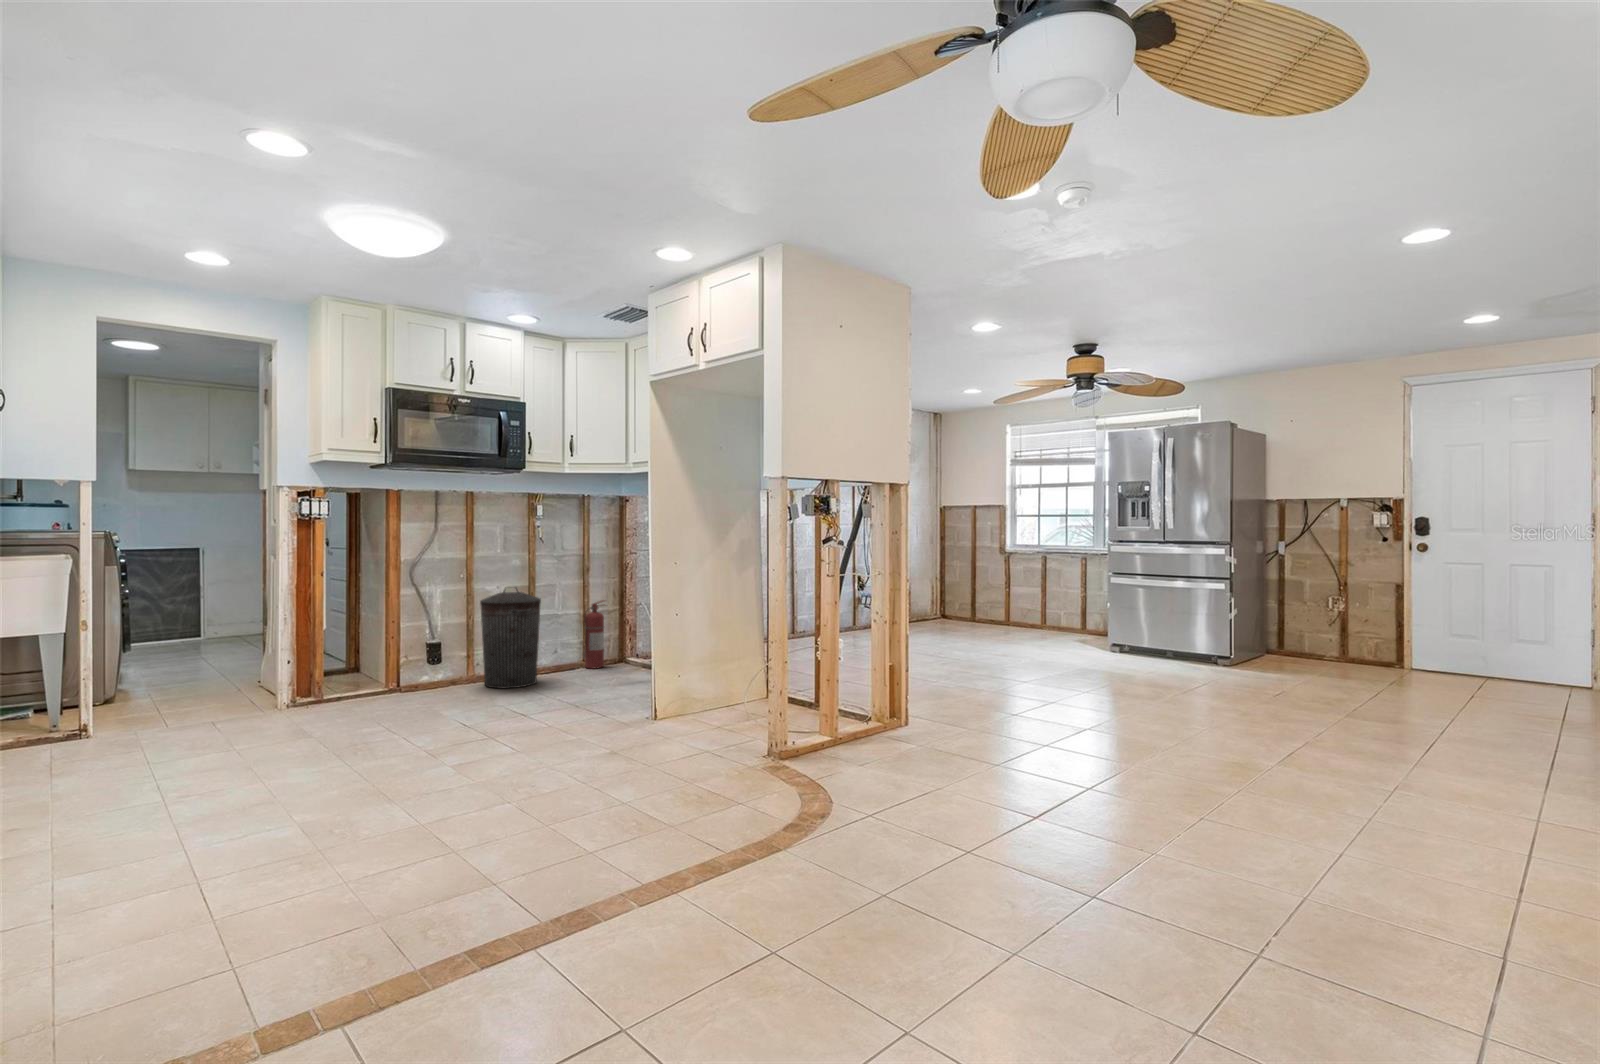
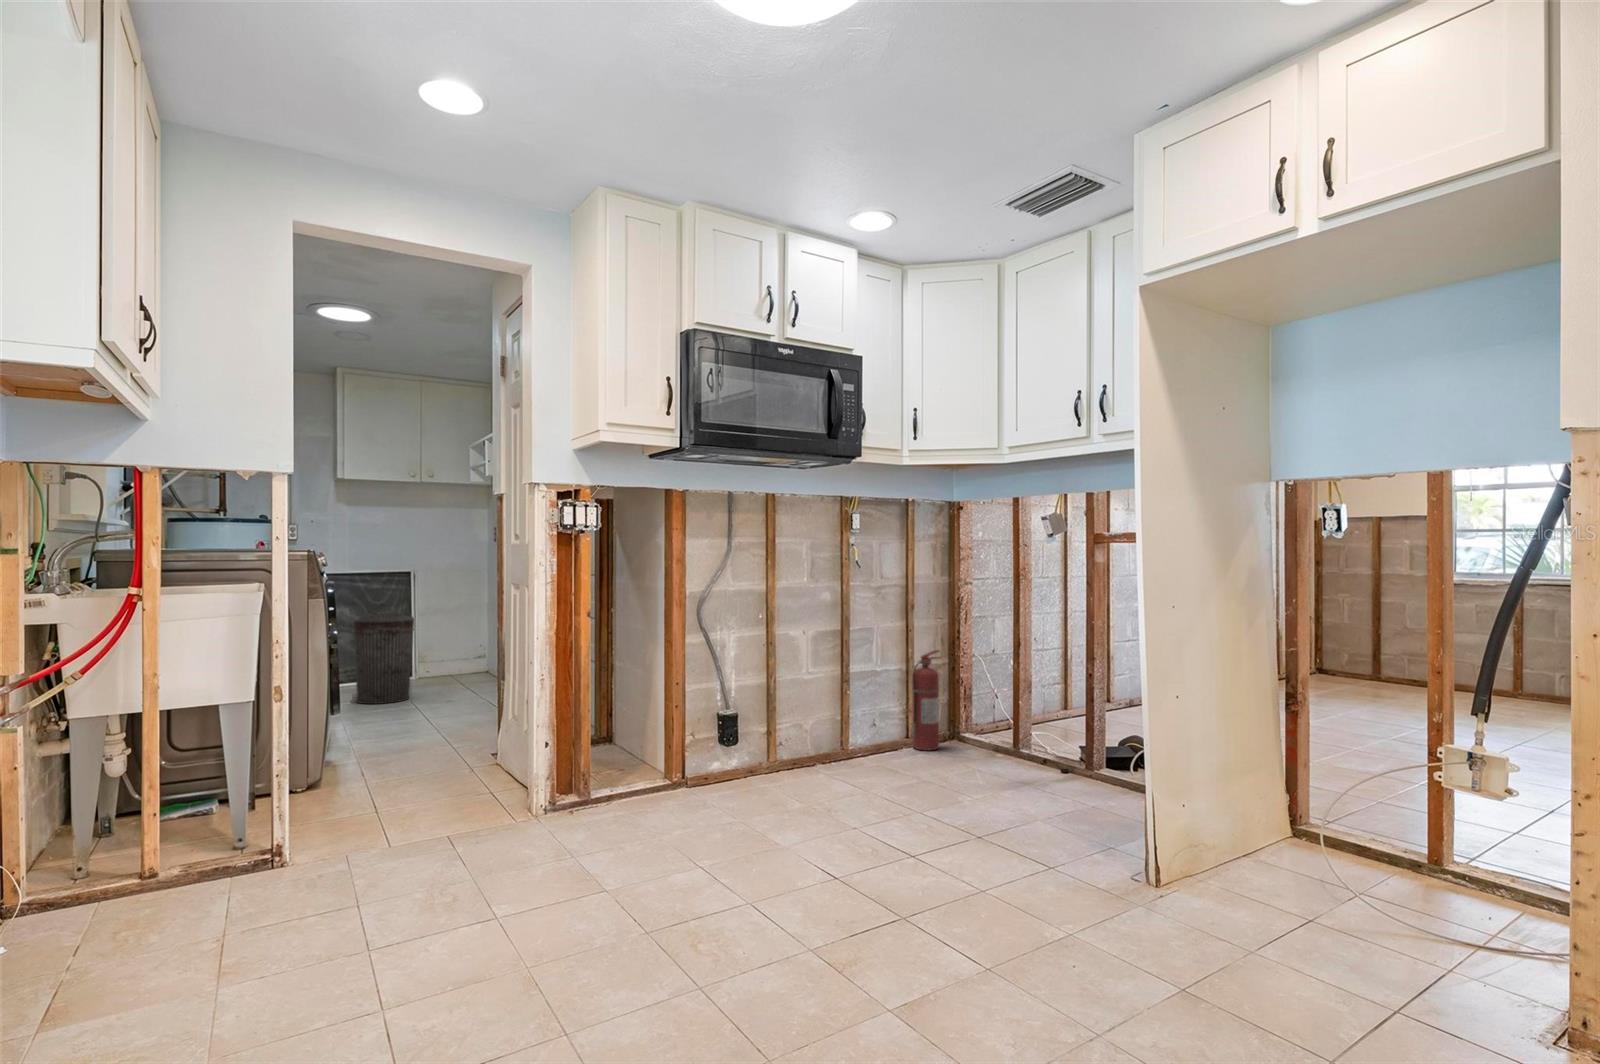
trash can: present [480,588,541,688] -> present [354,612,414,704]

